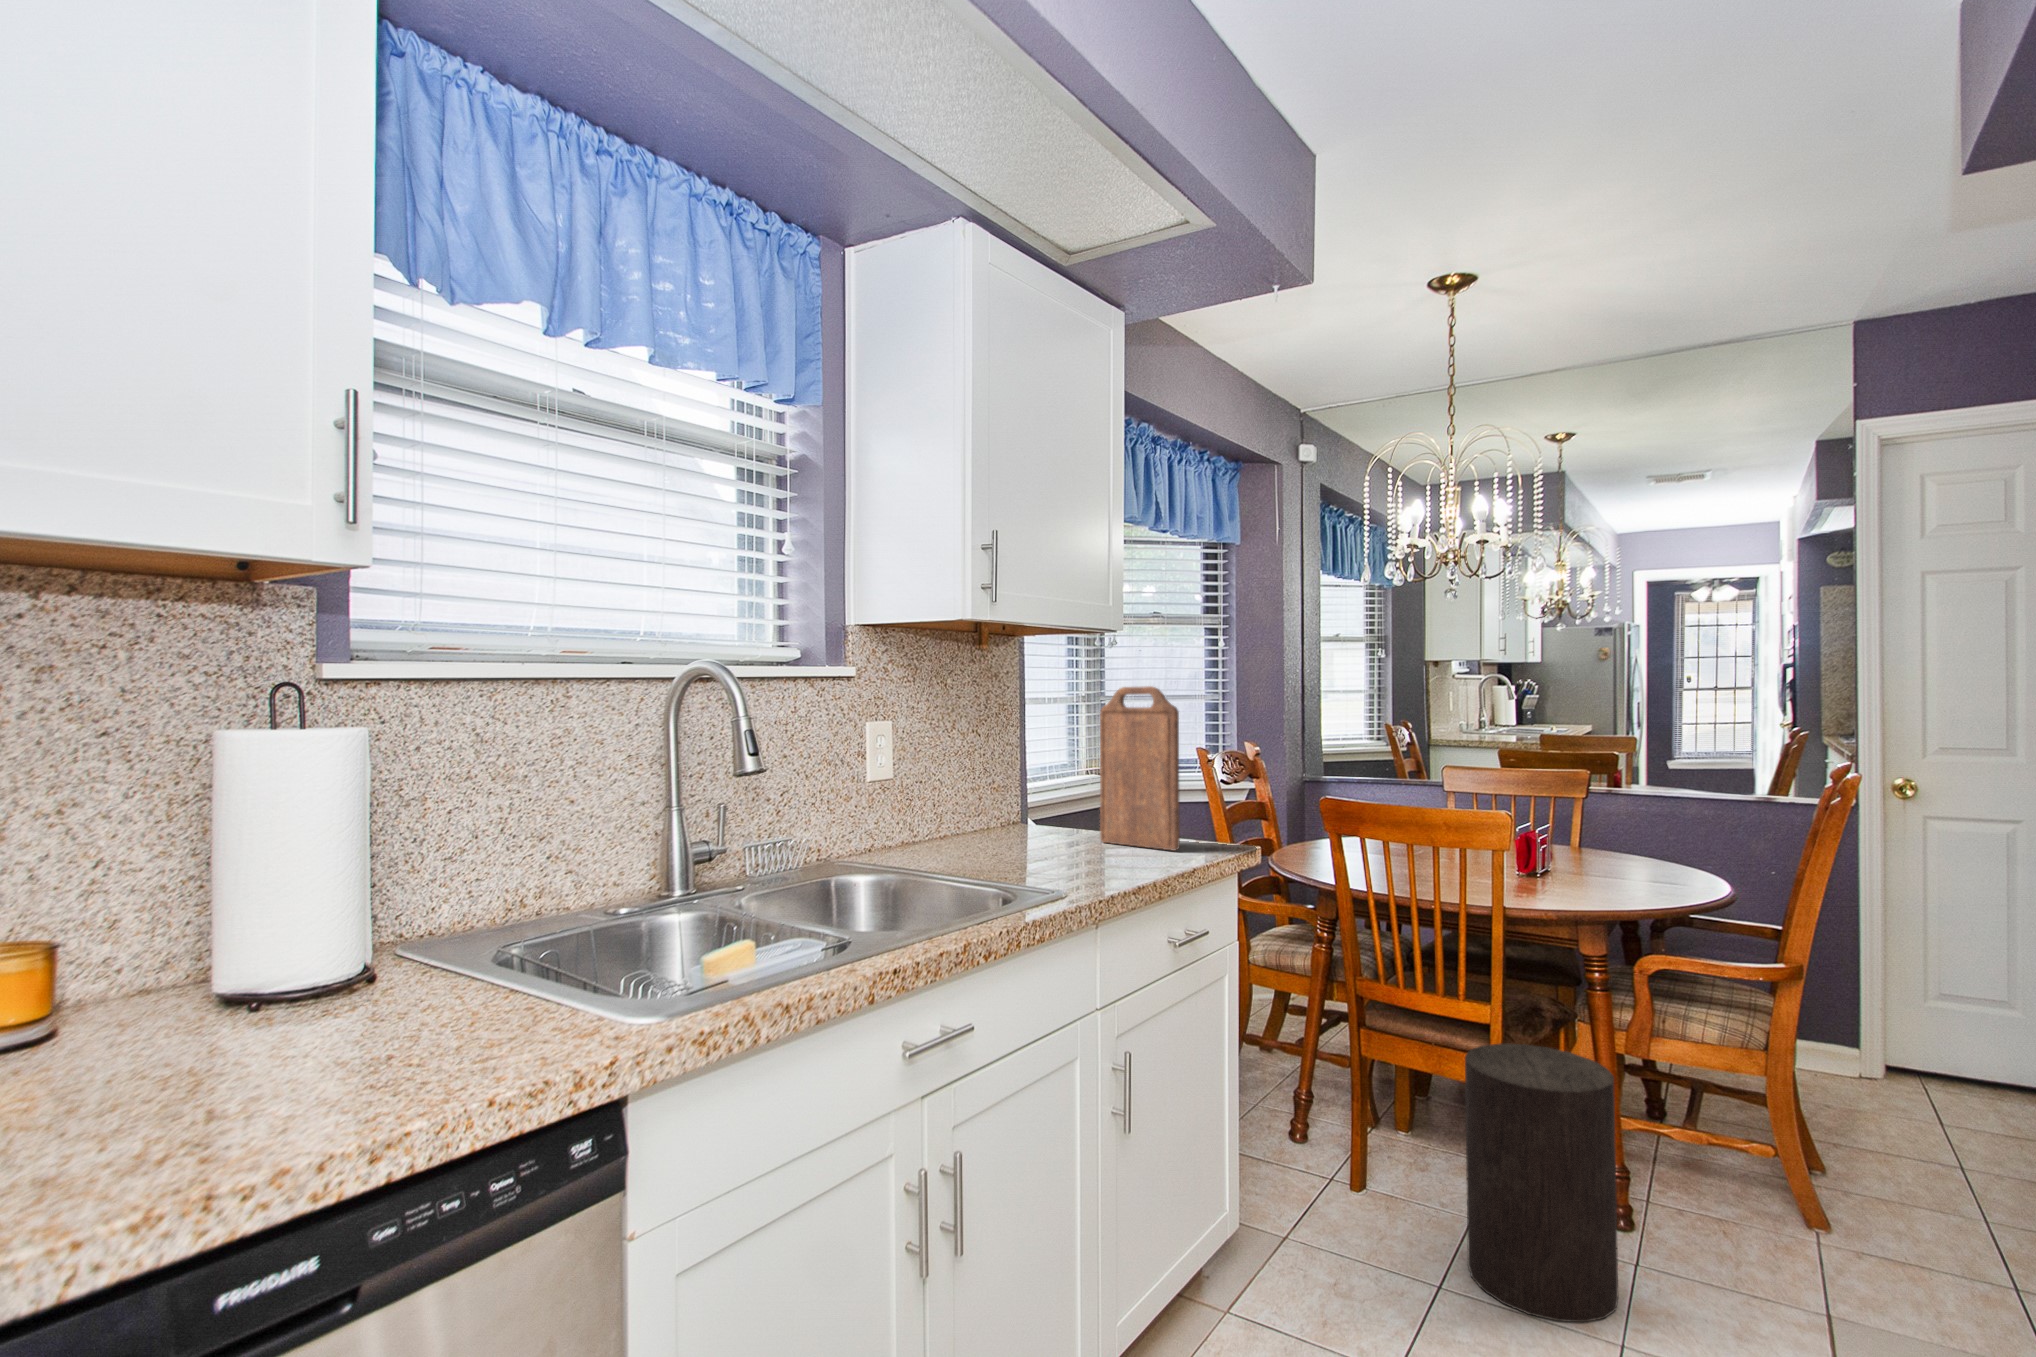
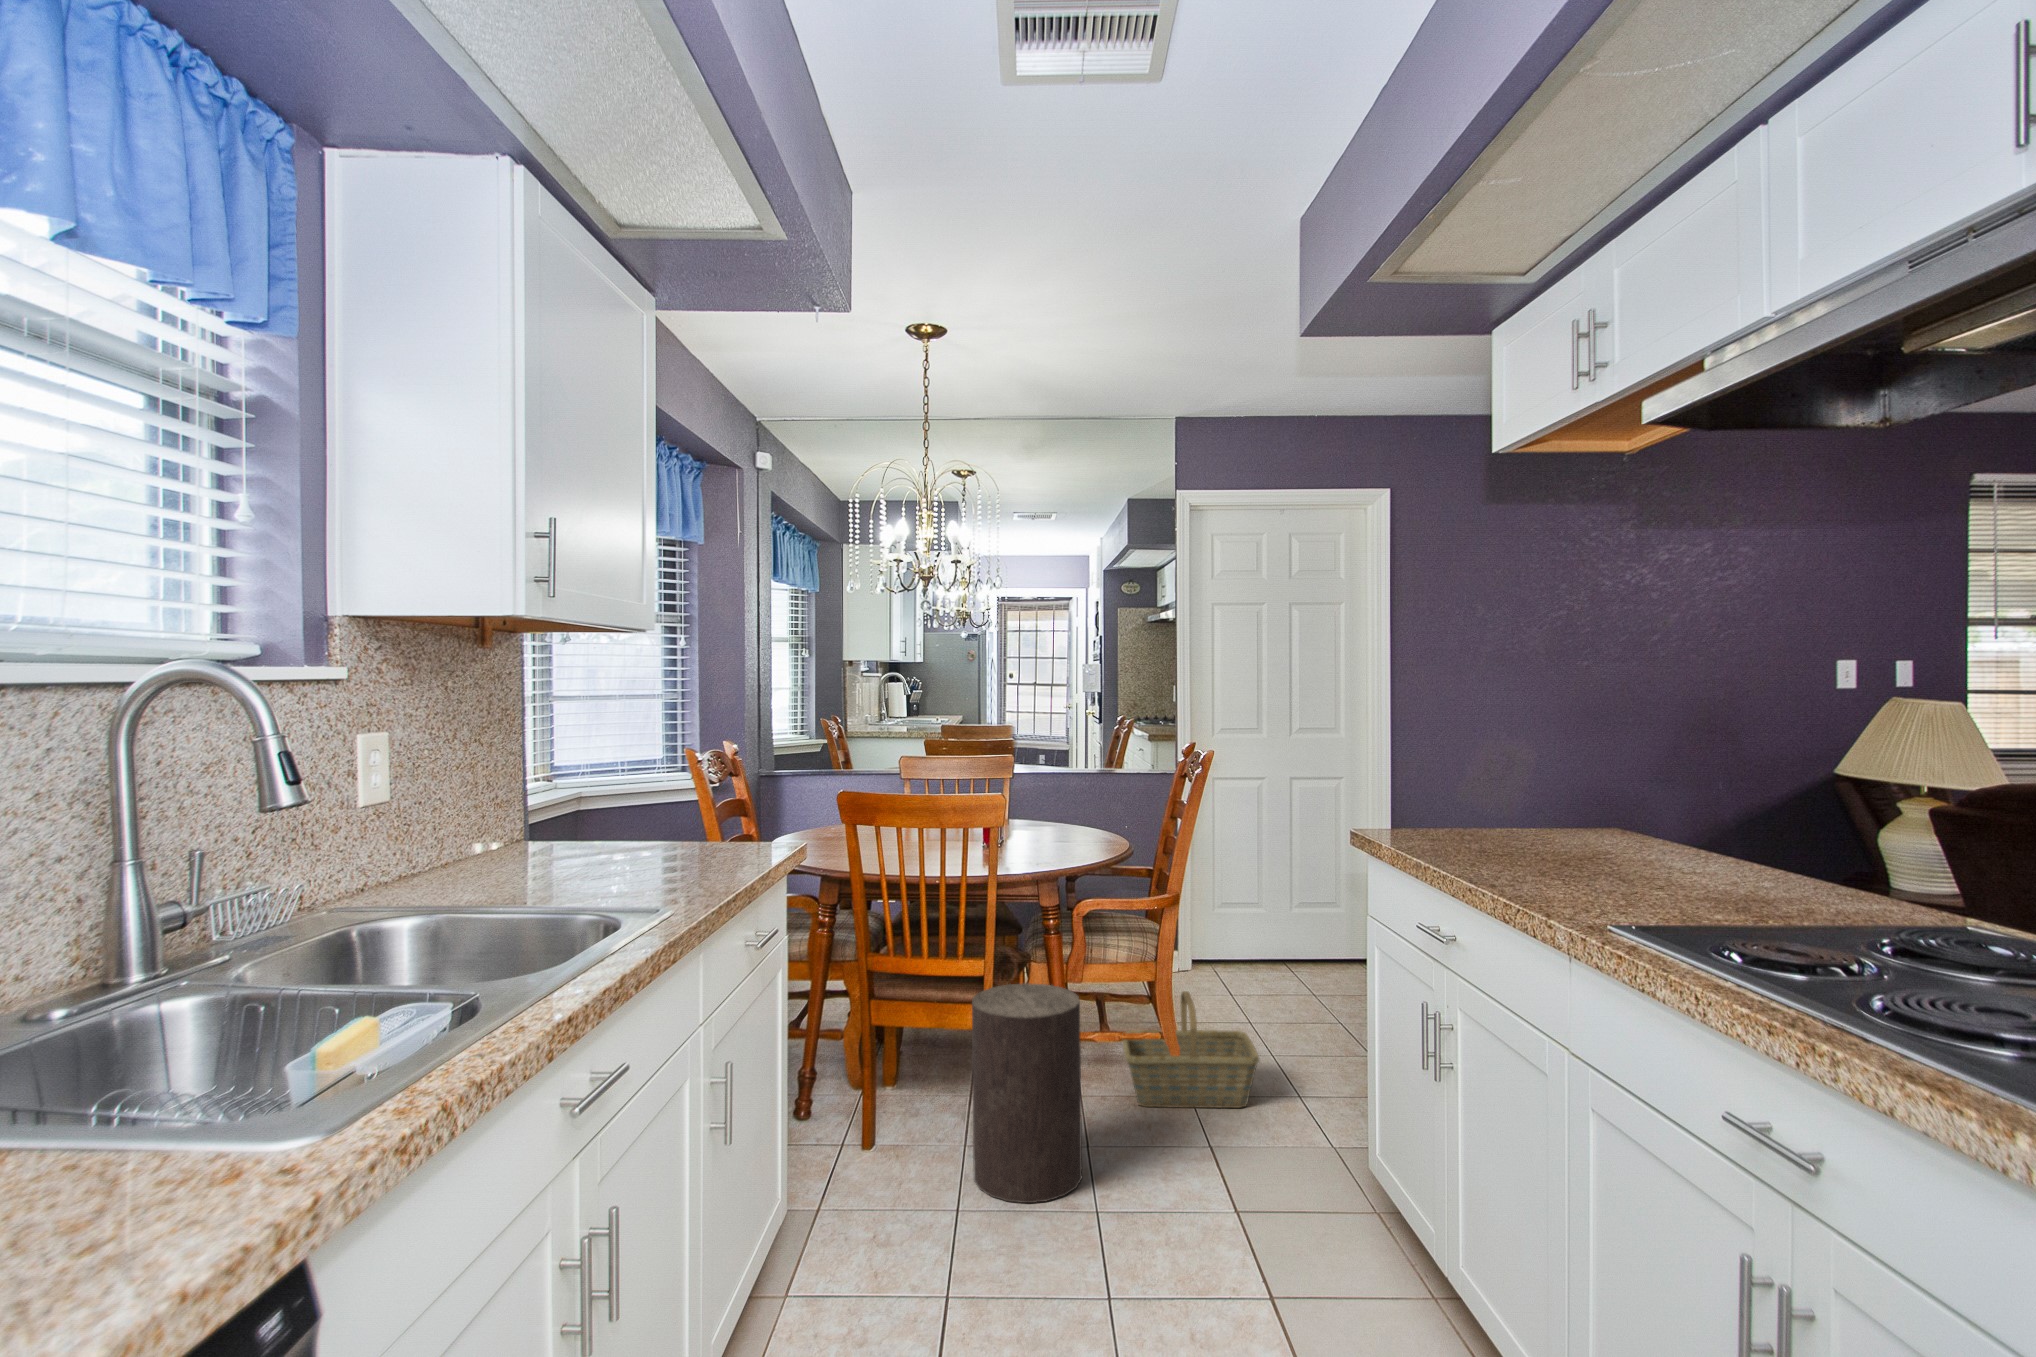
cutting board: present [1100,686,1180,850] -> none [645,690,739,854]
basket: none [1716,1107,1953,1298] -> present [1123,991,1260,1108]

